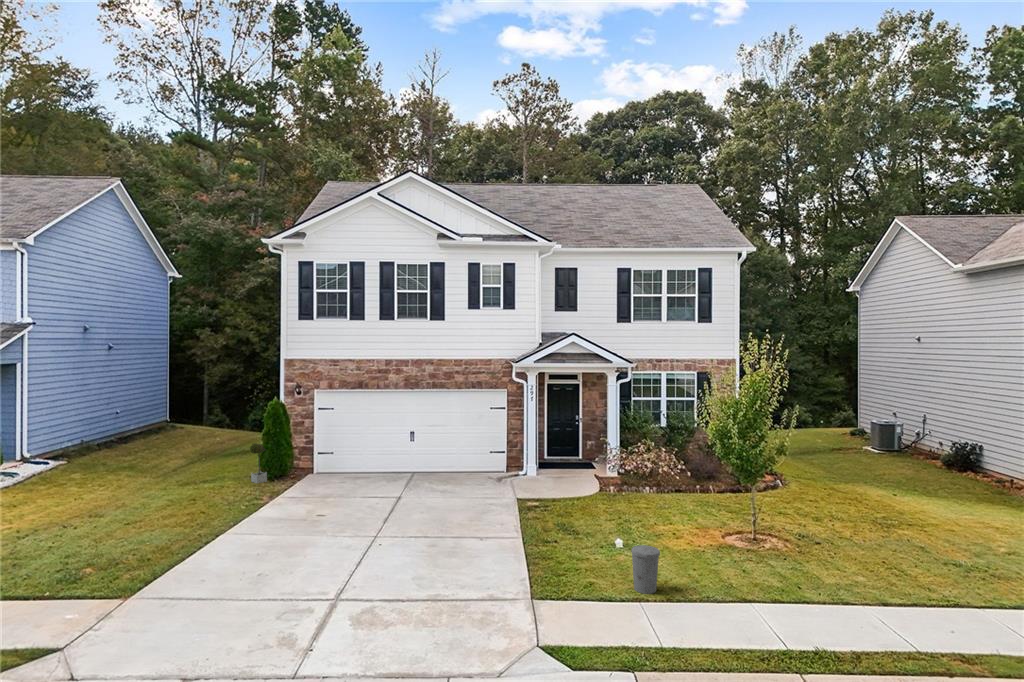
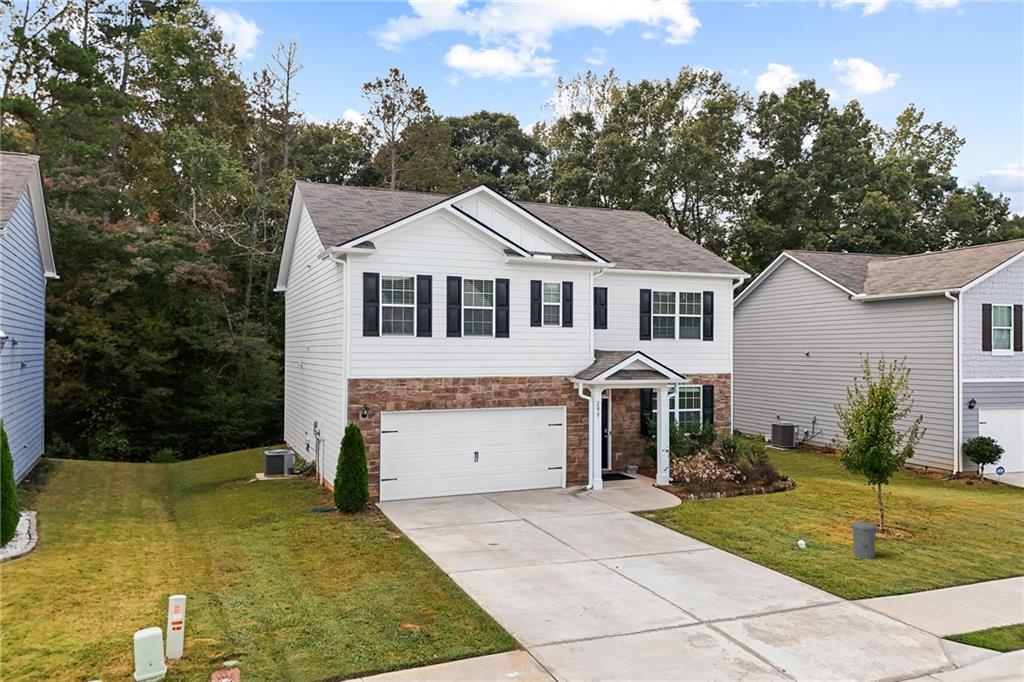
potted tree: present [250,443,267,483] -> none [335,473,354,517]

